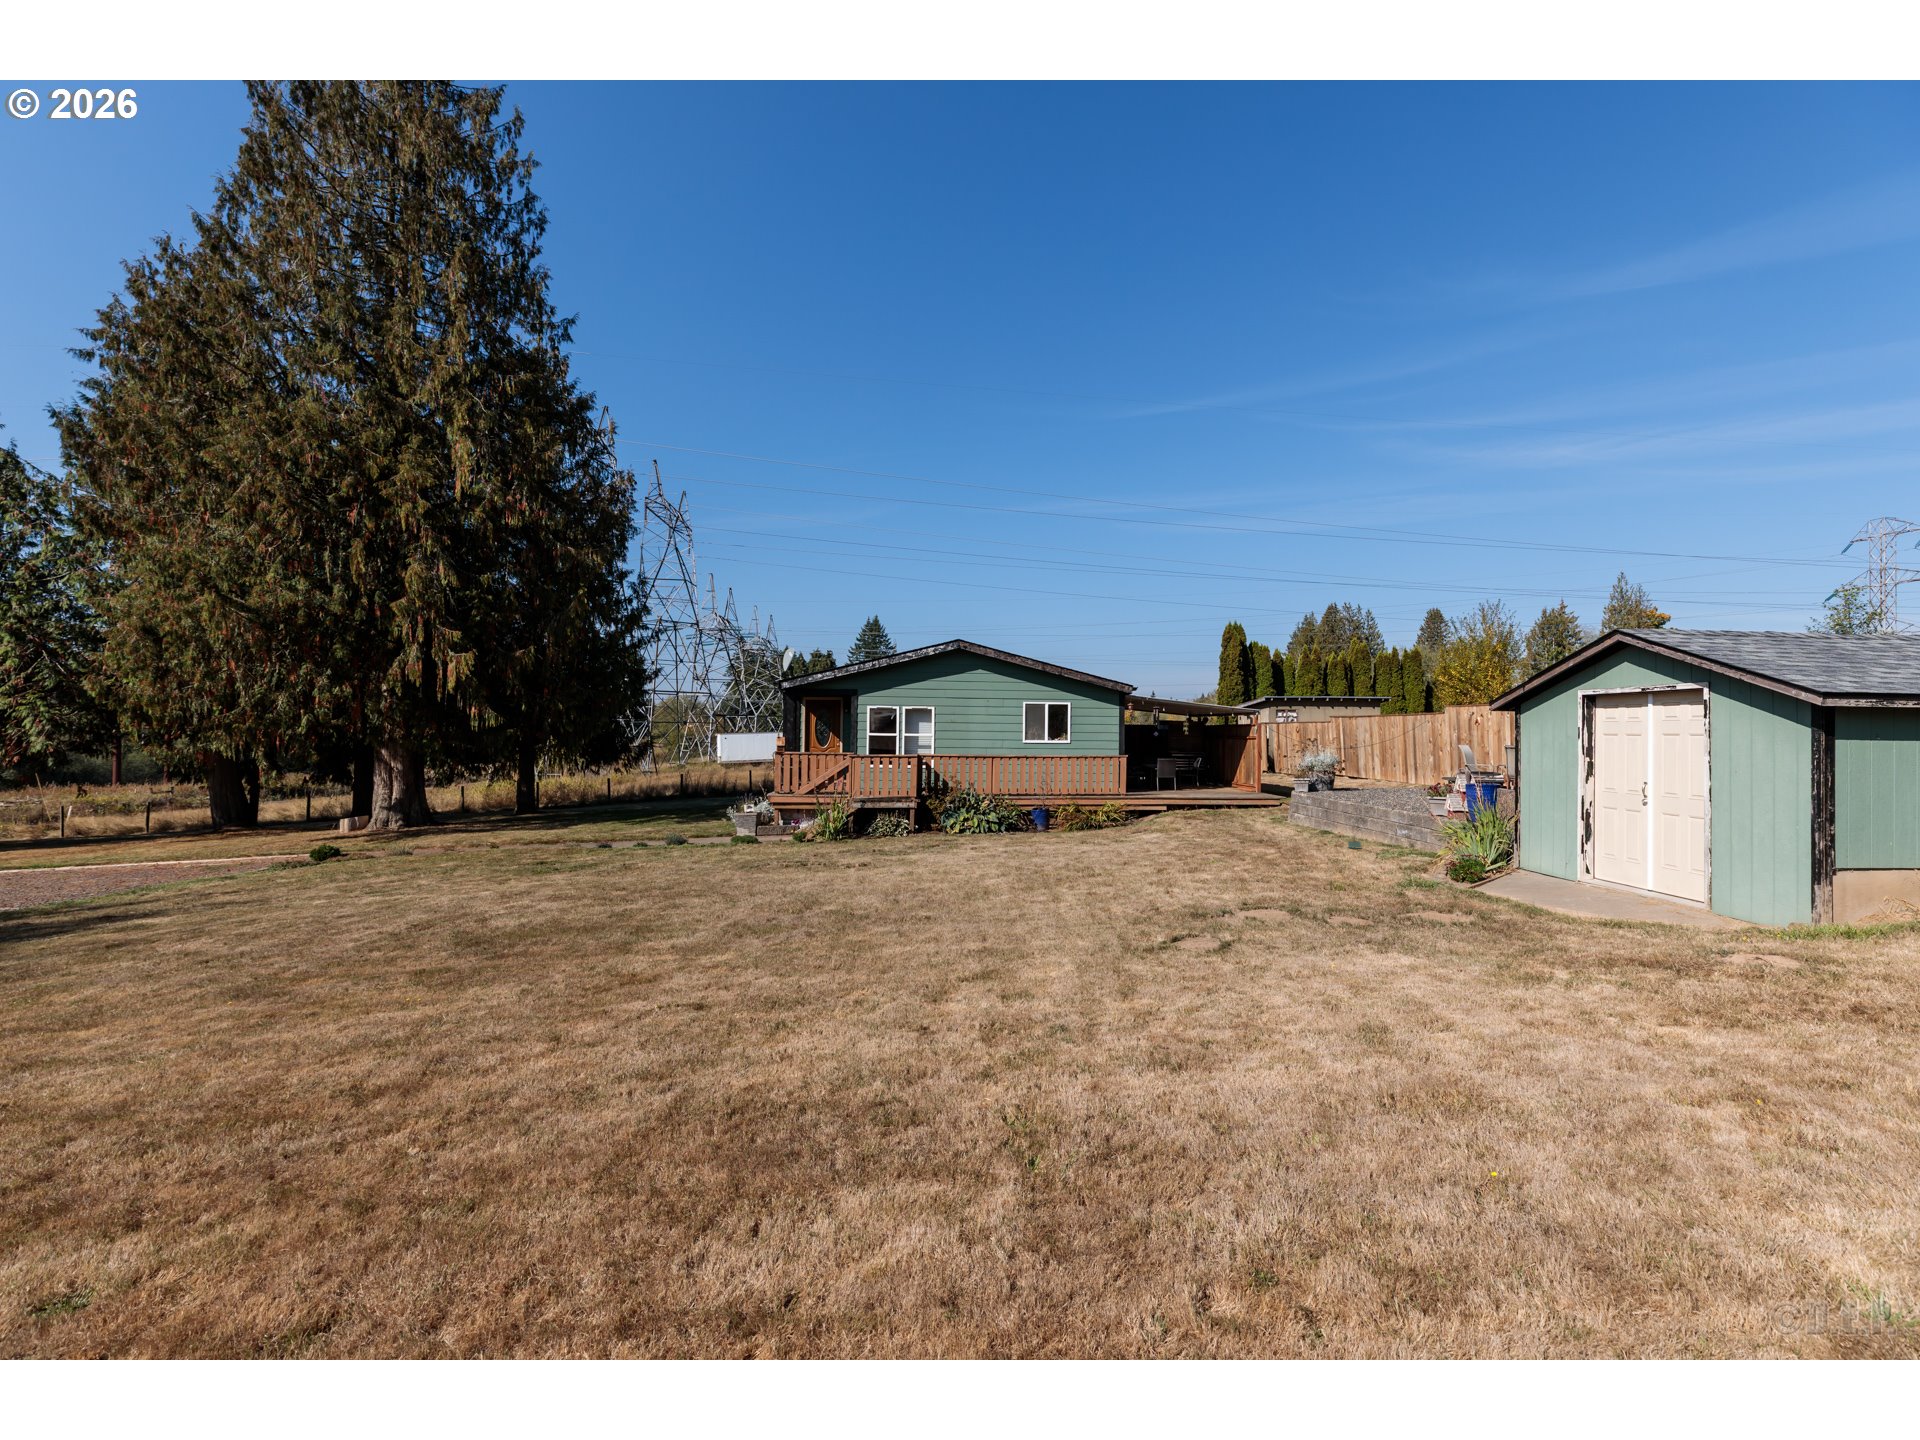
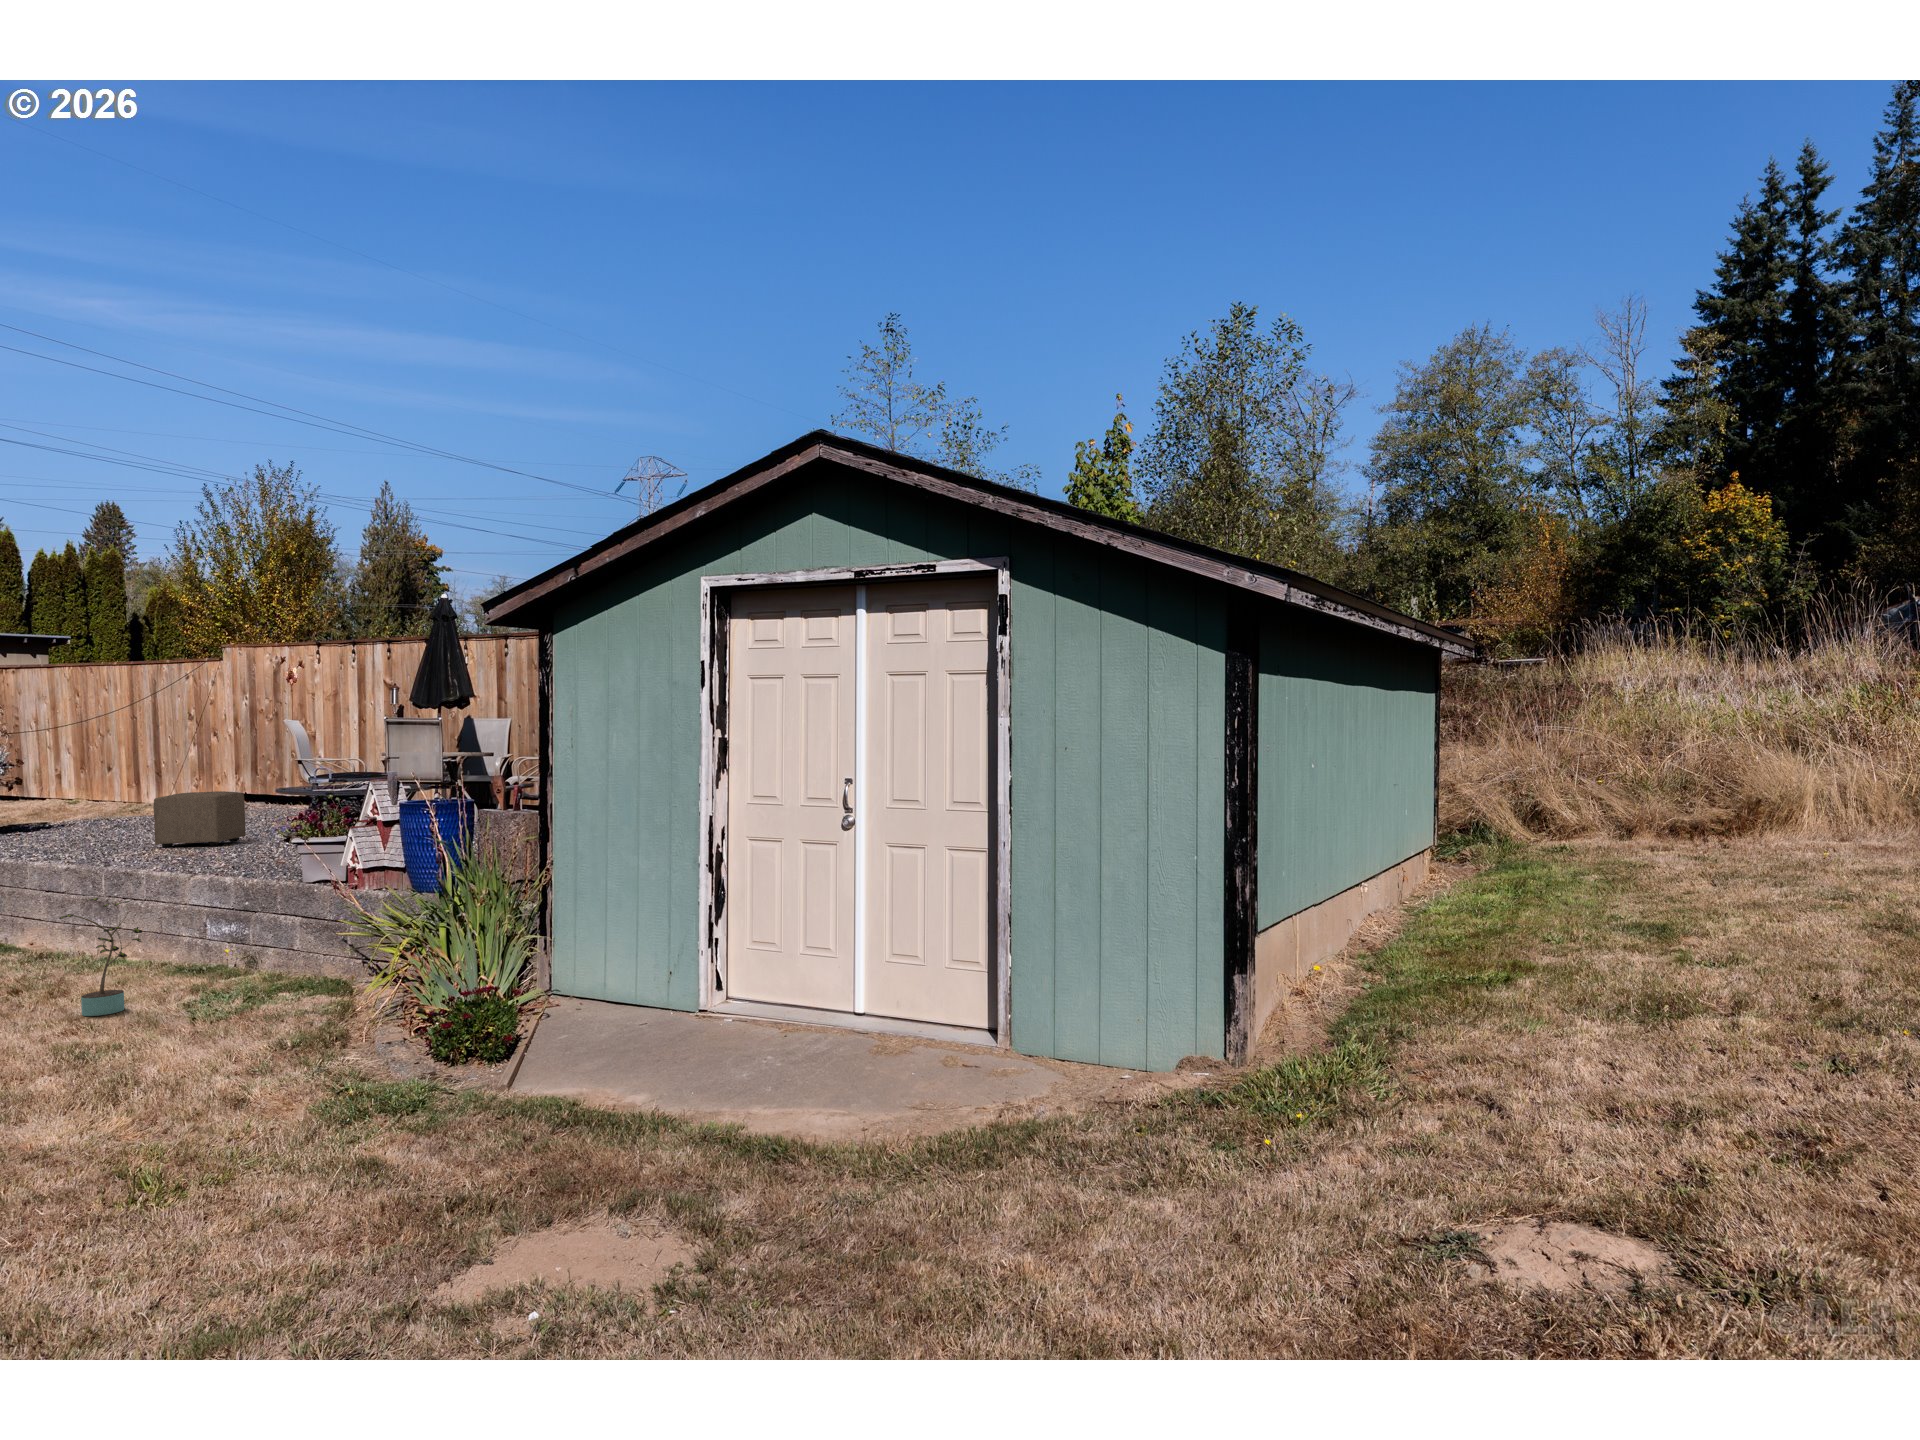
ottoman: none [1393,778,1433,801] -> present [153,791,246,848]

